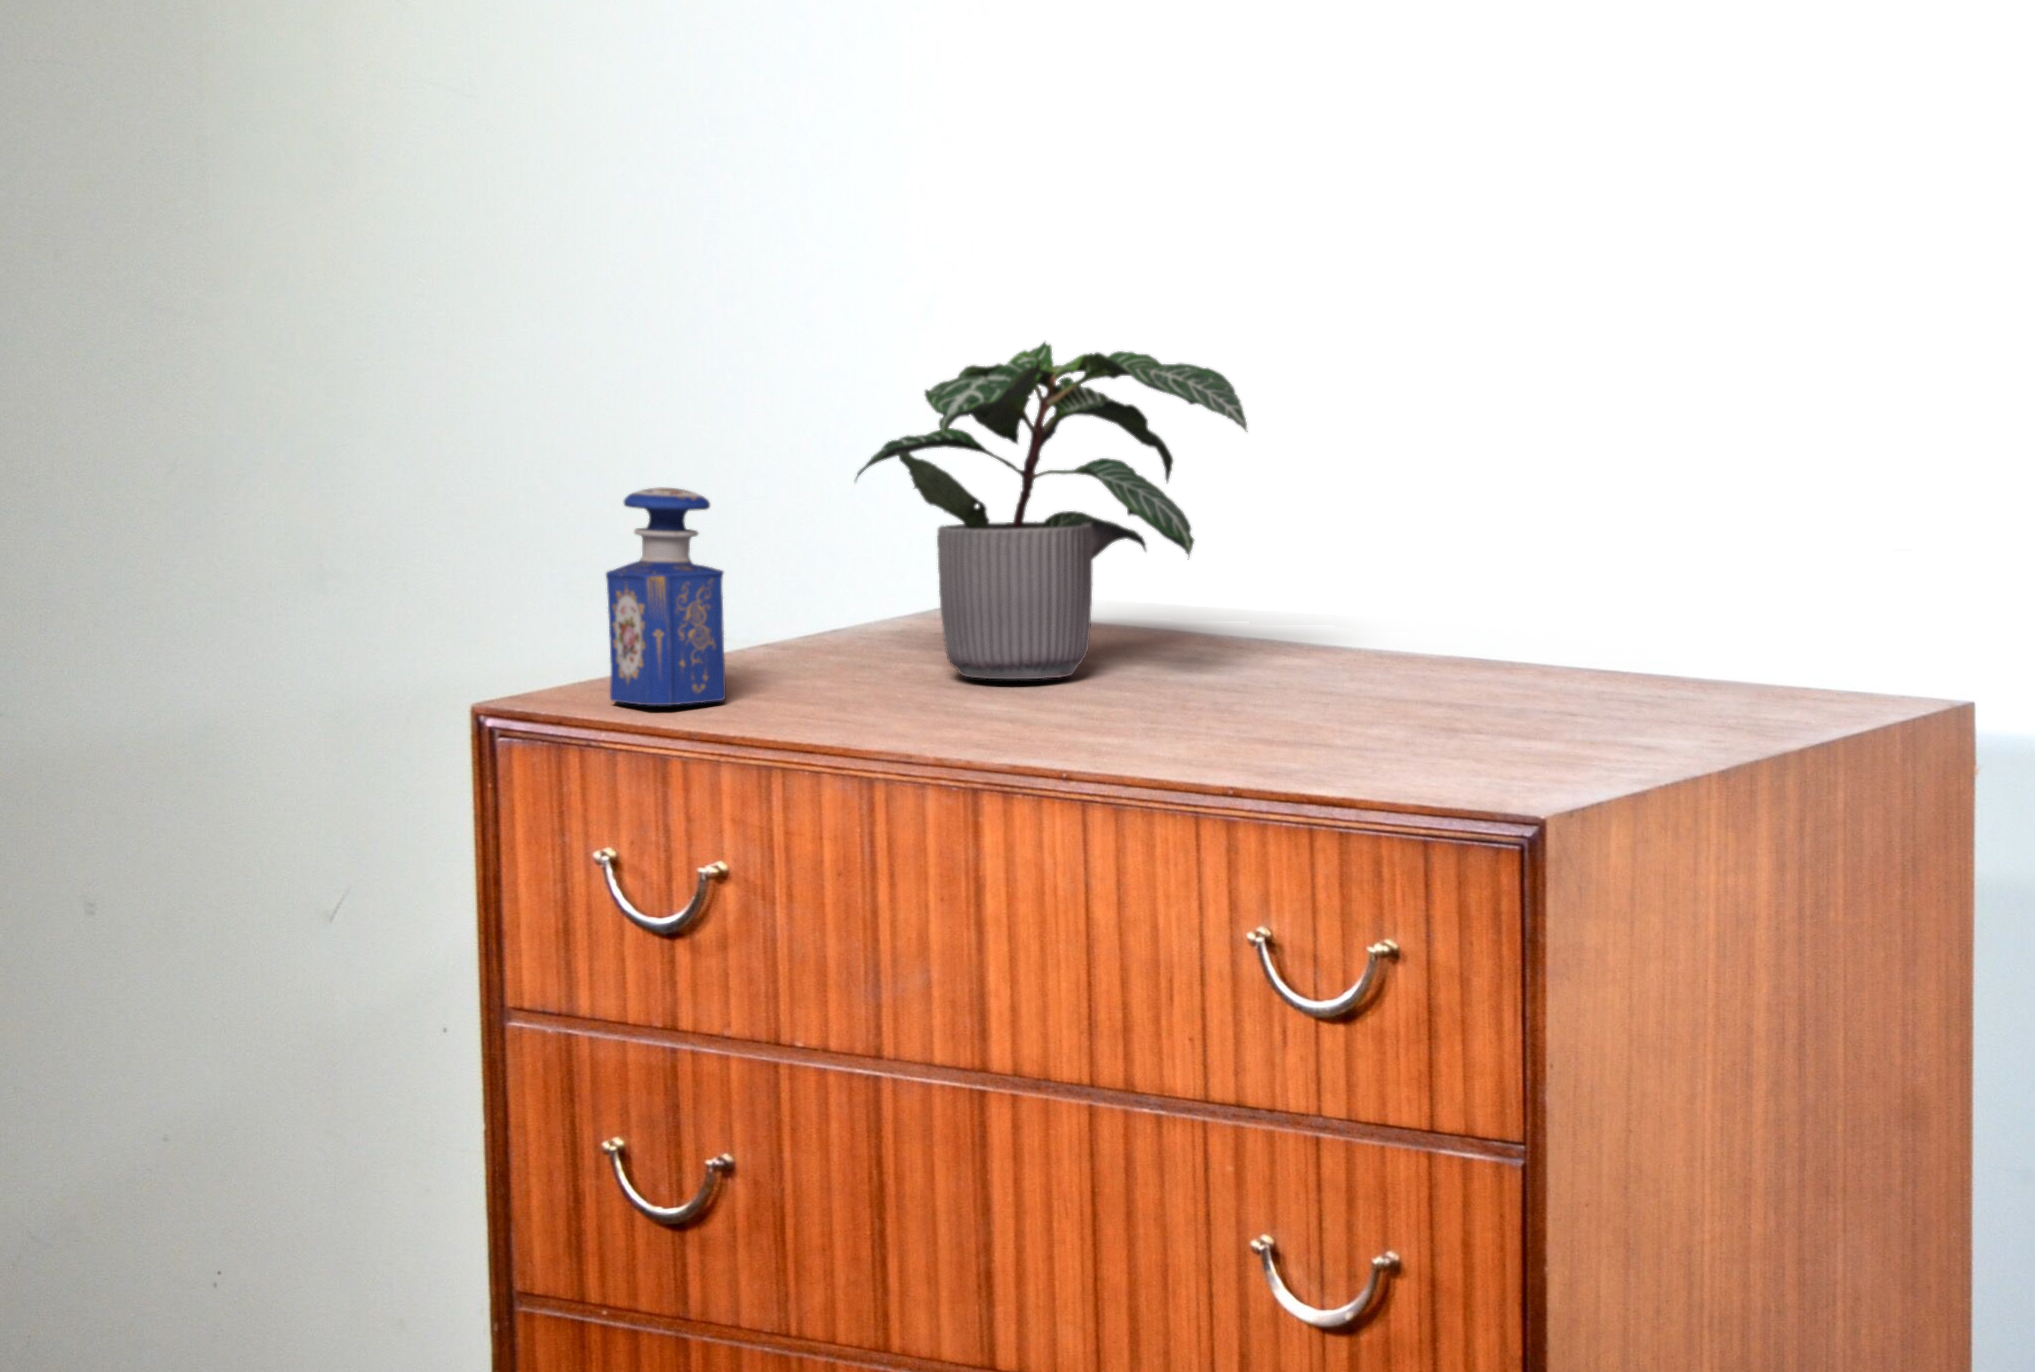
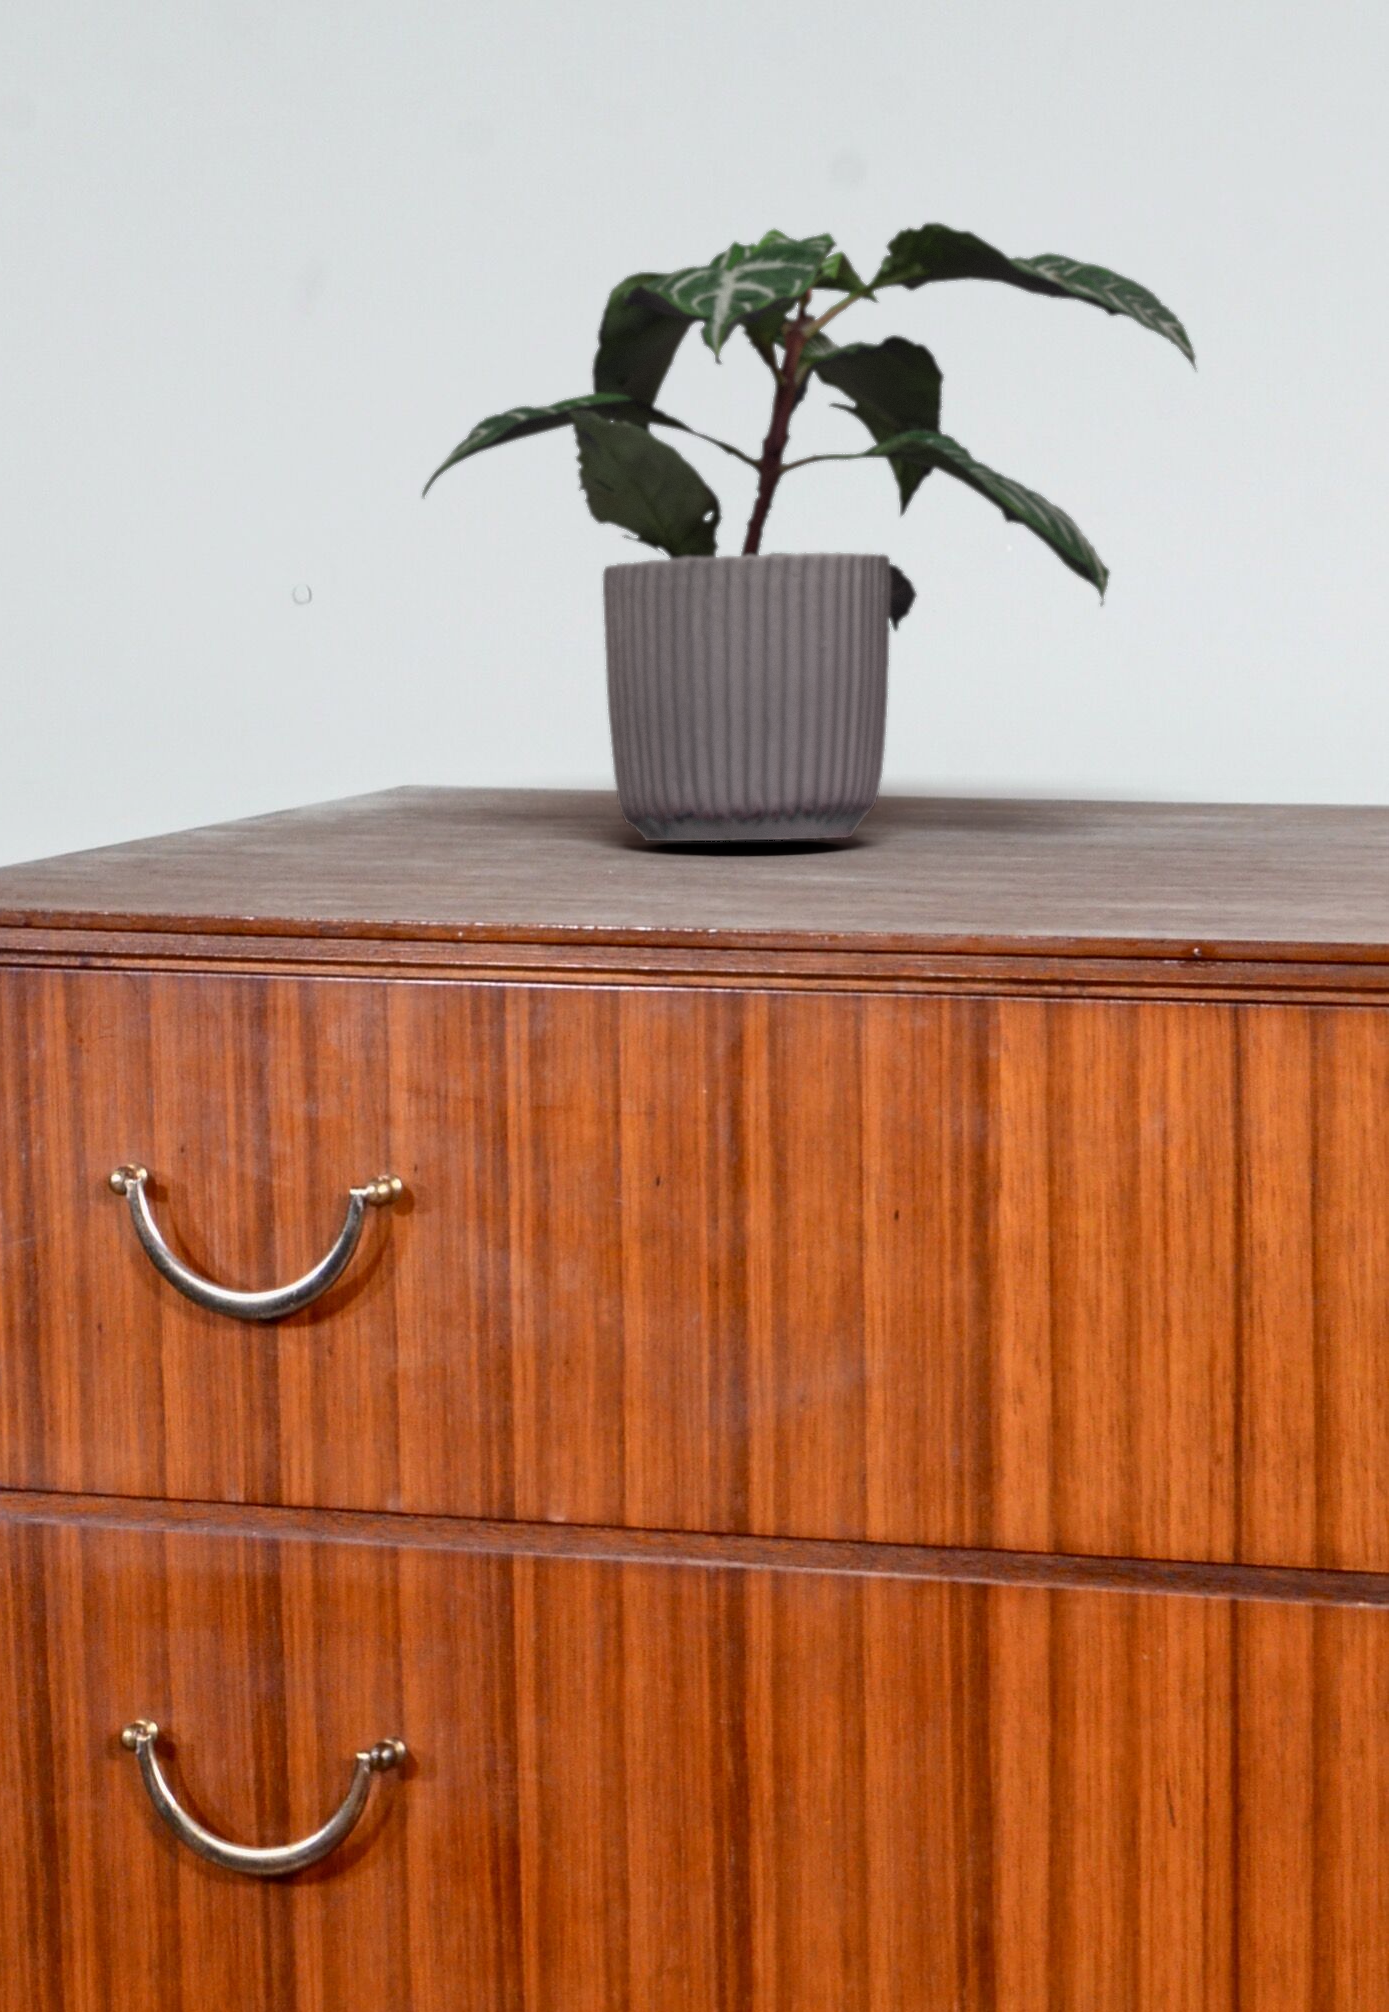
perfume bottle: present [606,488,726,705] -> none [72,464,304,885]

